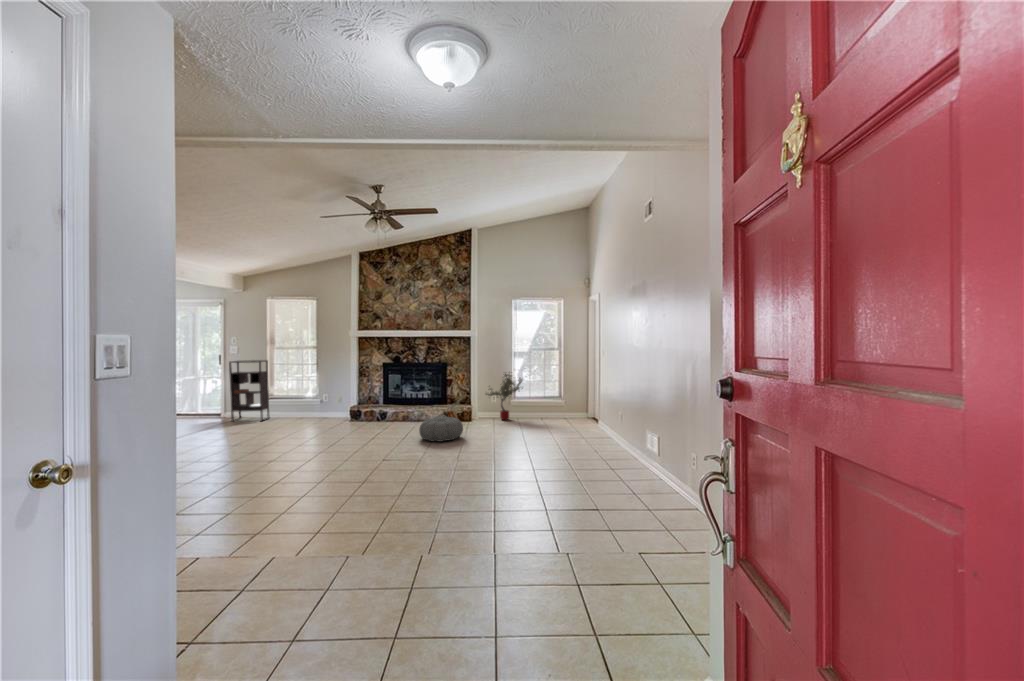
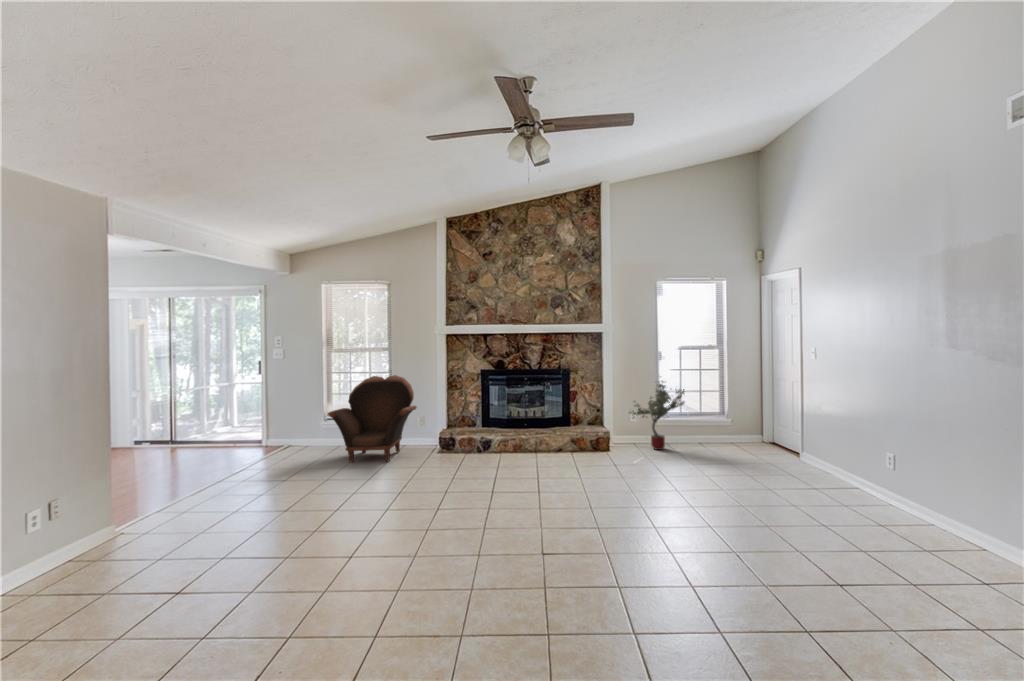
bookshelf: present [229,360,270,422] -> none [273,367,328,454]
armchair: none [267,366,333,427] -> present [328,375,417,462]
pouf: present [419,417,463,442] -> none [568,451,636,493]

